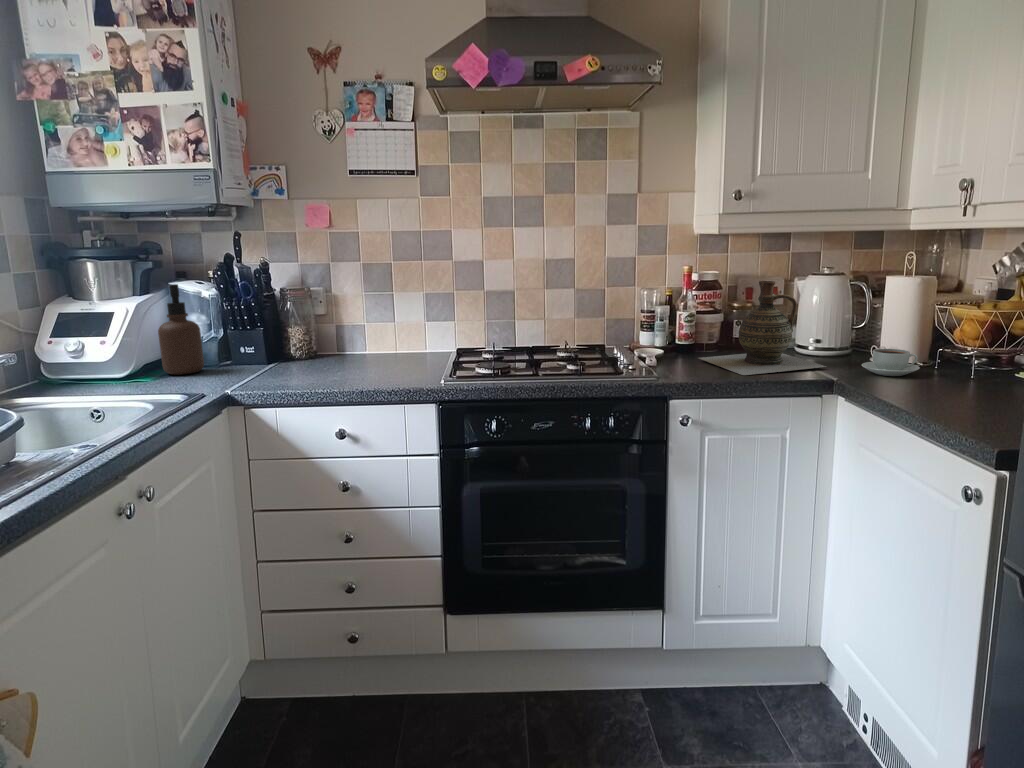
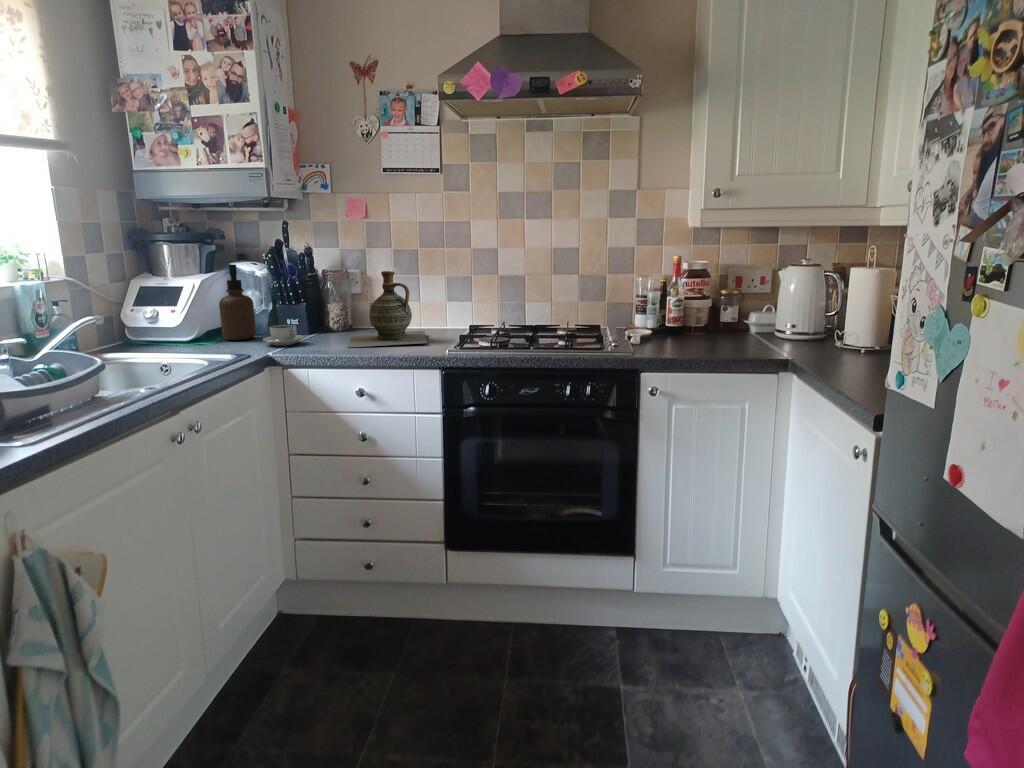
ceramic jug: present [699,281,826,375] -> present [348,271,427,347]
coffee cup: present [862,349,920,376] -> present [263,325,304,346]

